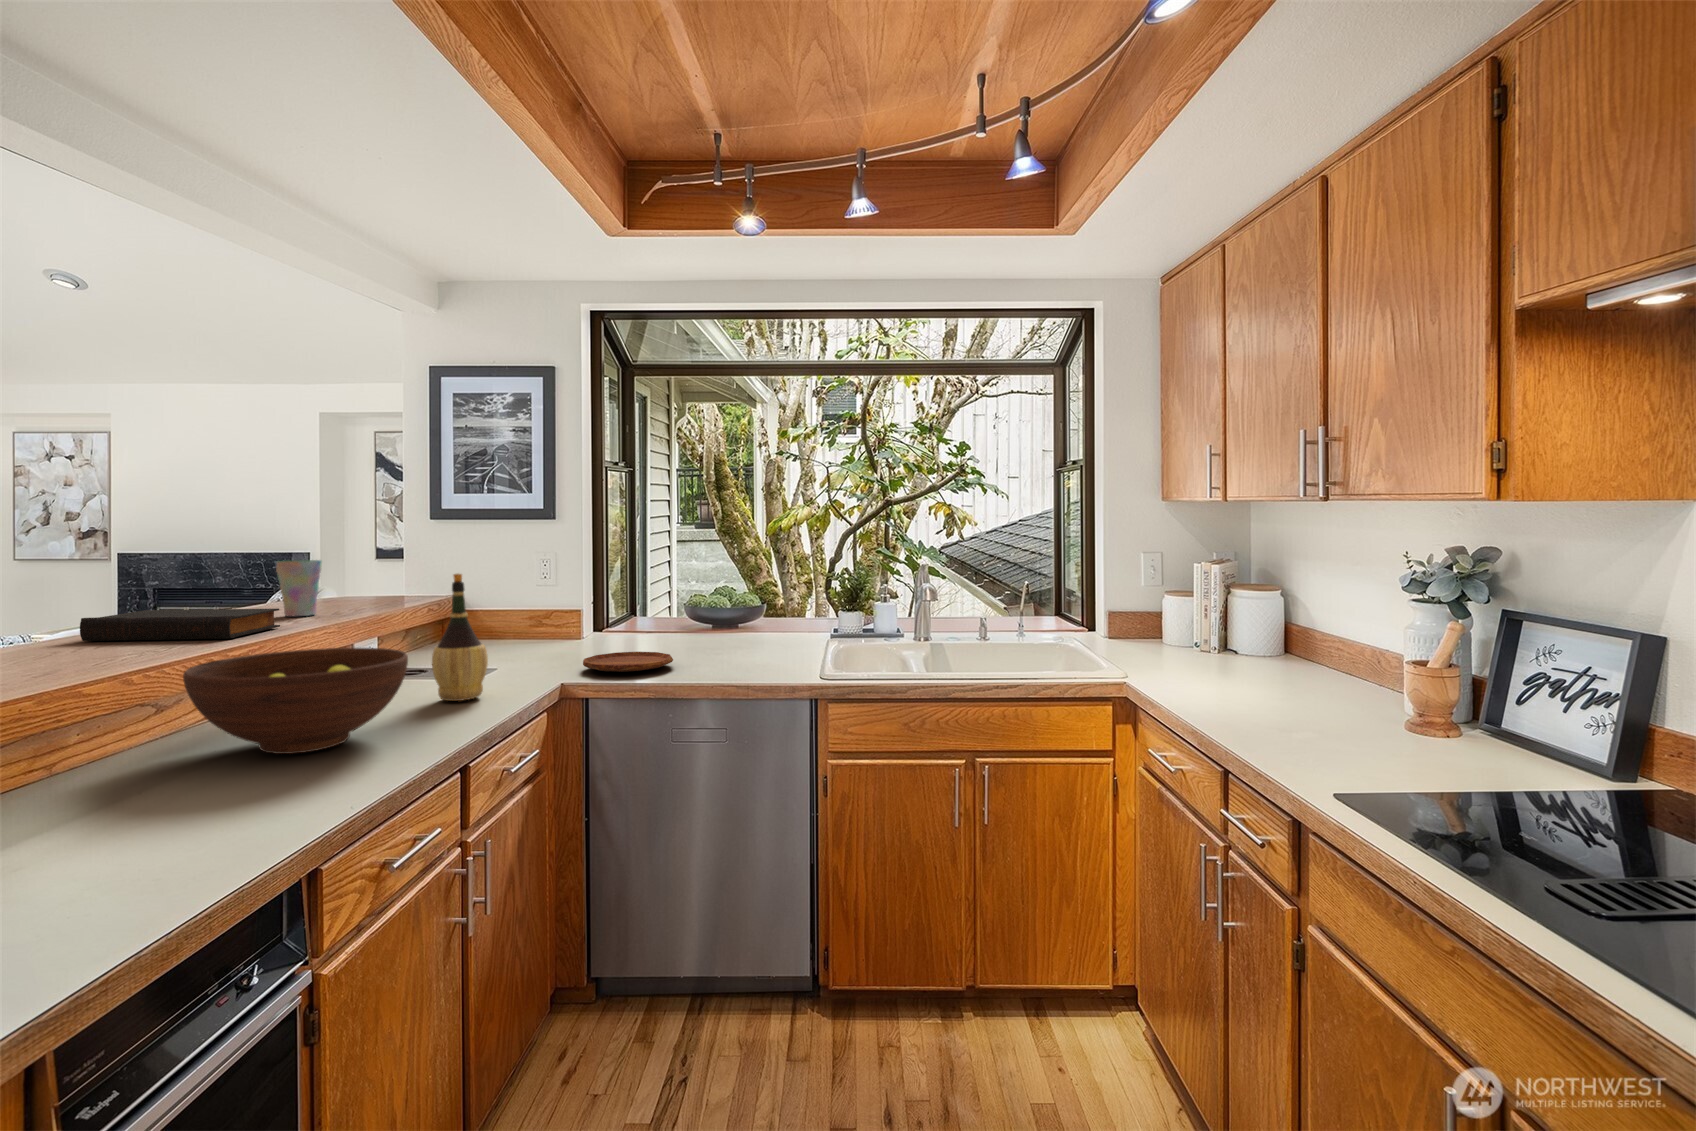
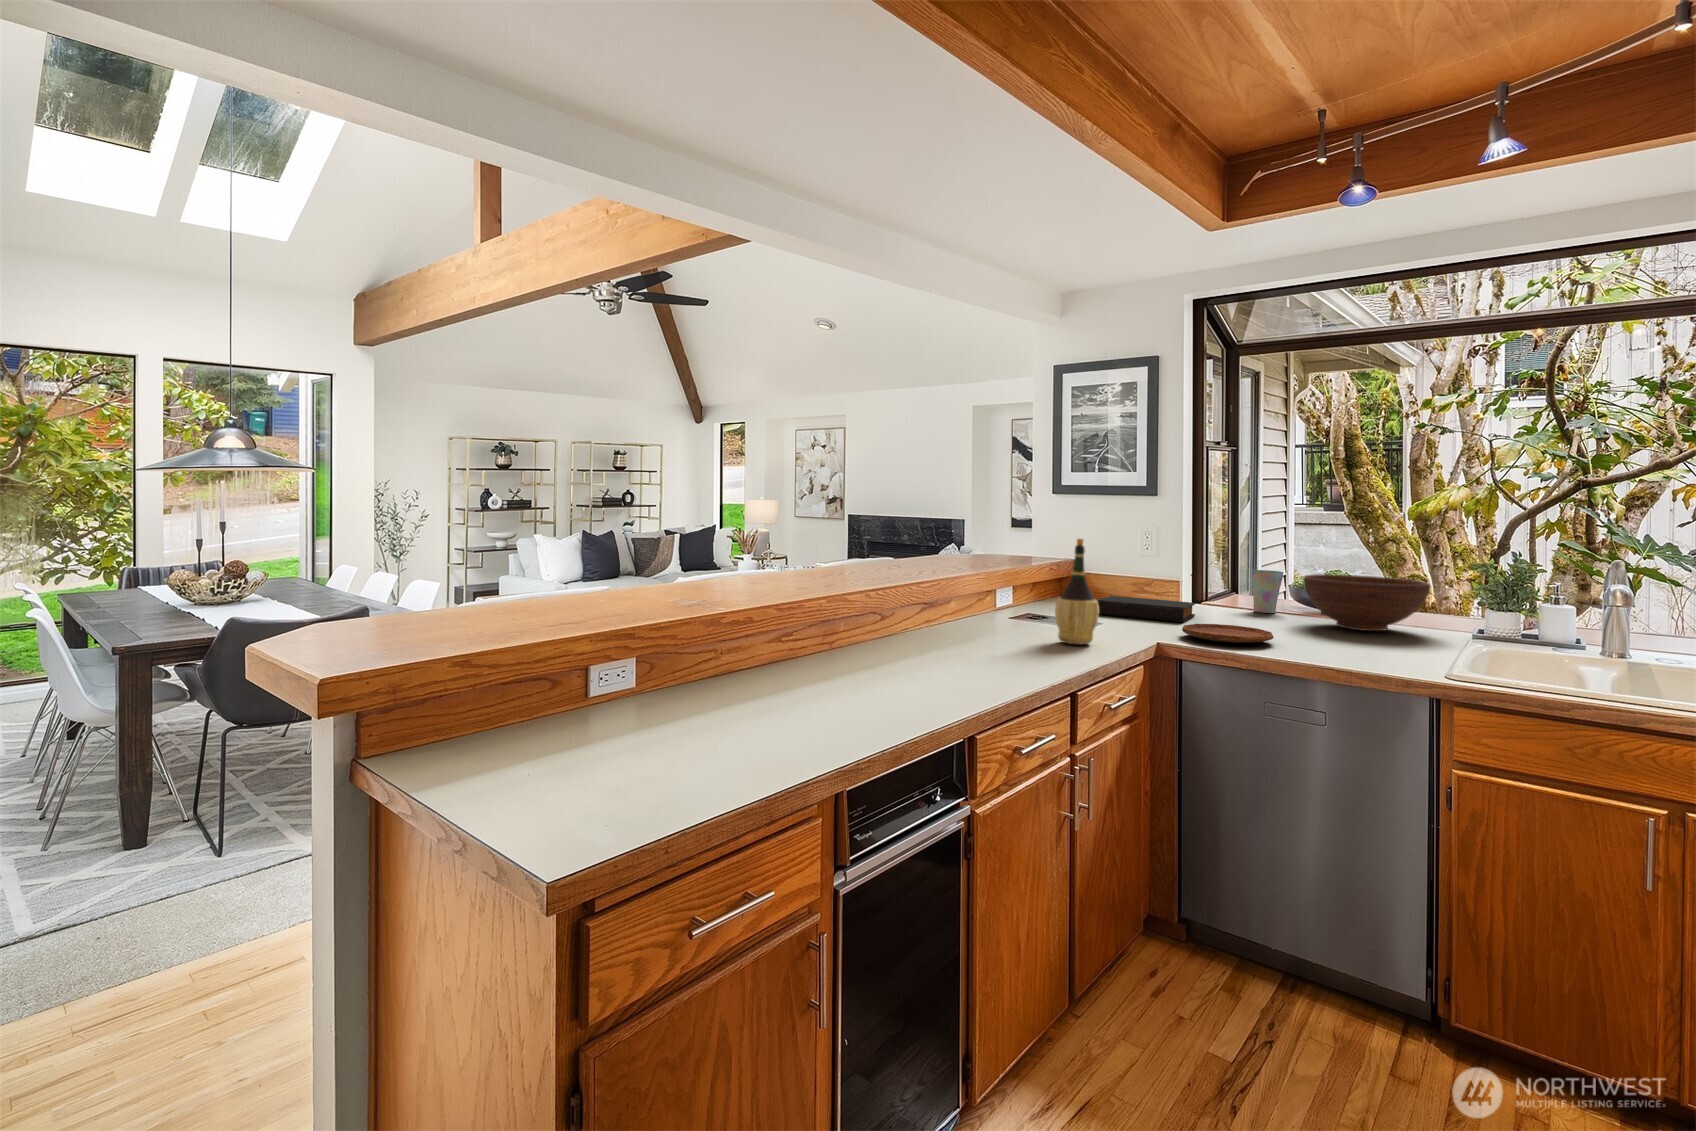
cup: present [275,560,321,616] -> present [1251,570,1283,613]
book: present [80,608,280,641] -> present [1097,596,1196,622]
fruit bowl: present [183,648,408,754] -> present [1303,574,1430,631]

